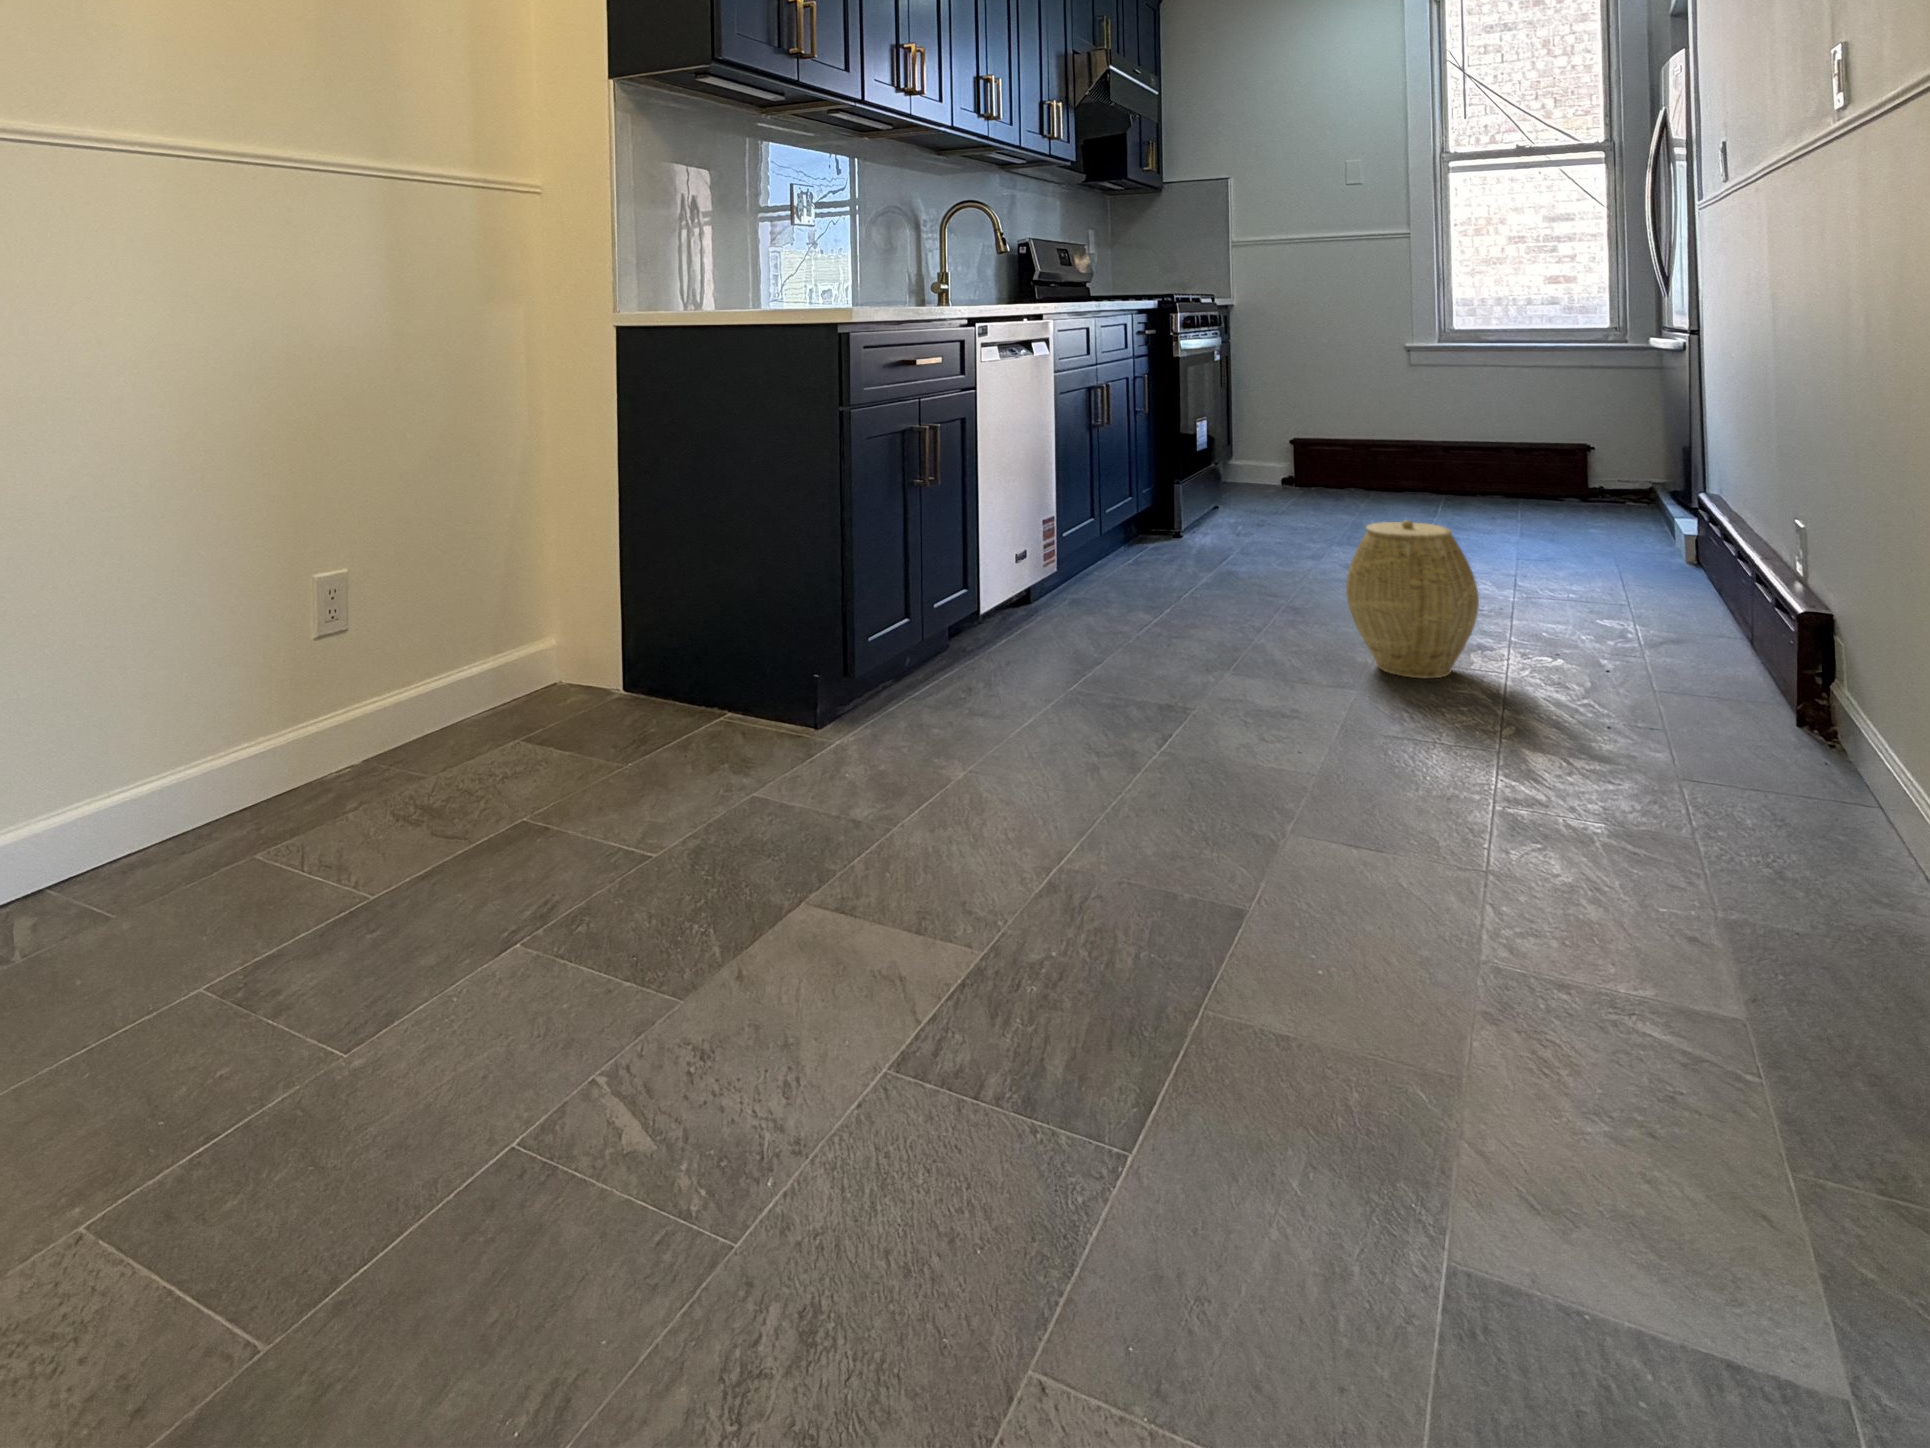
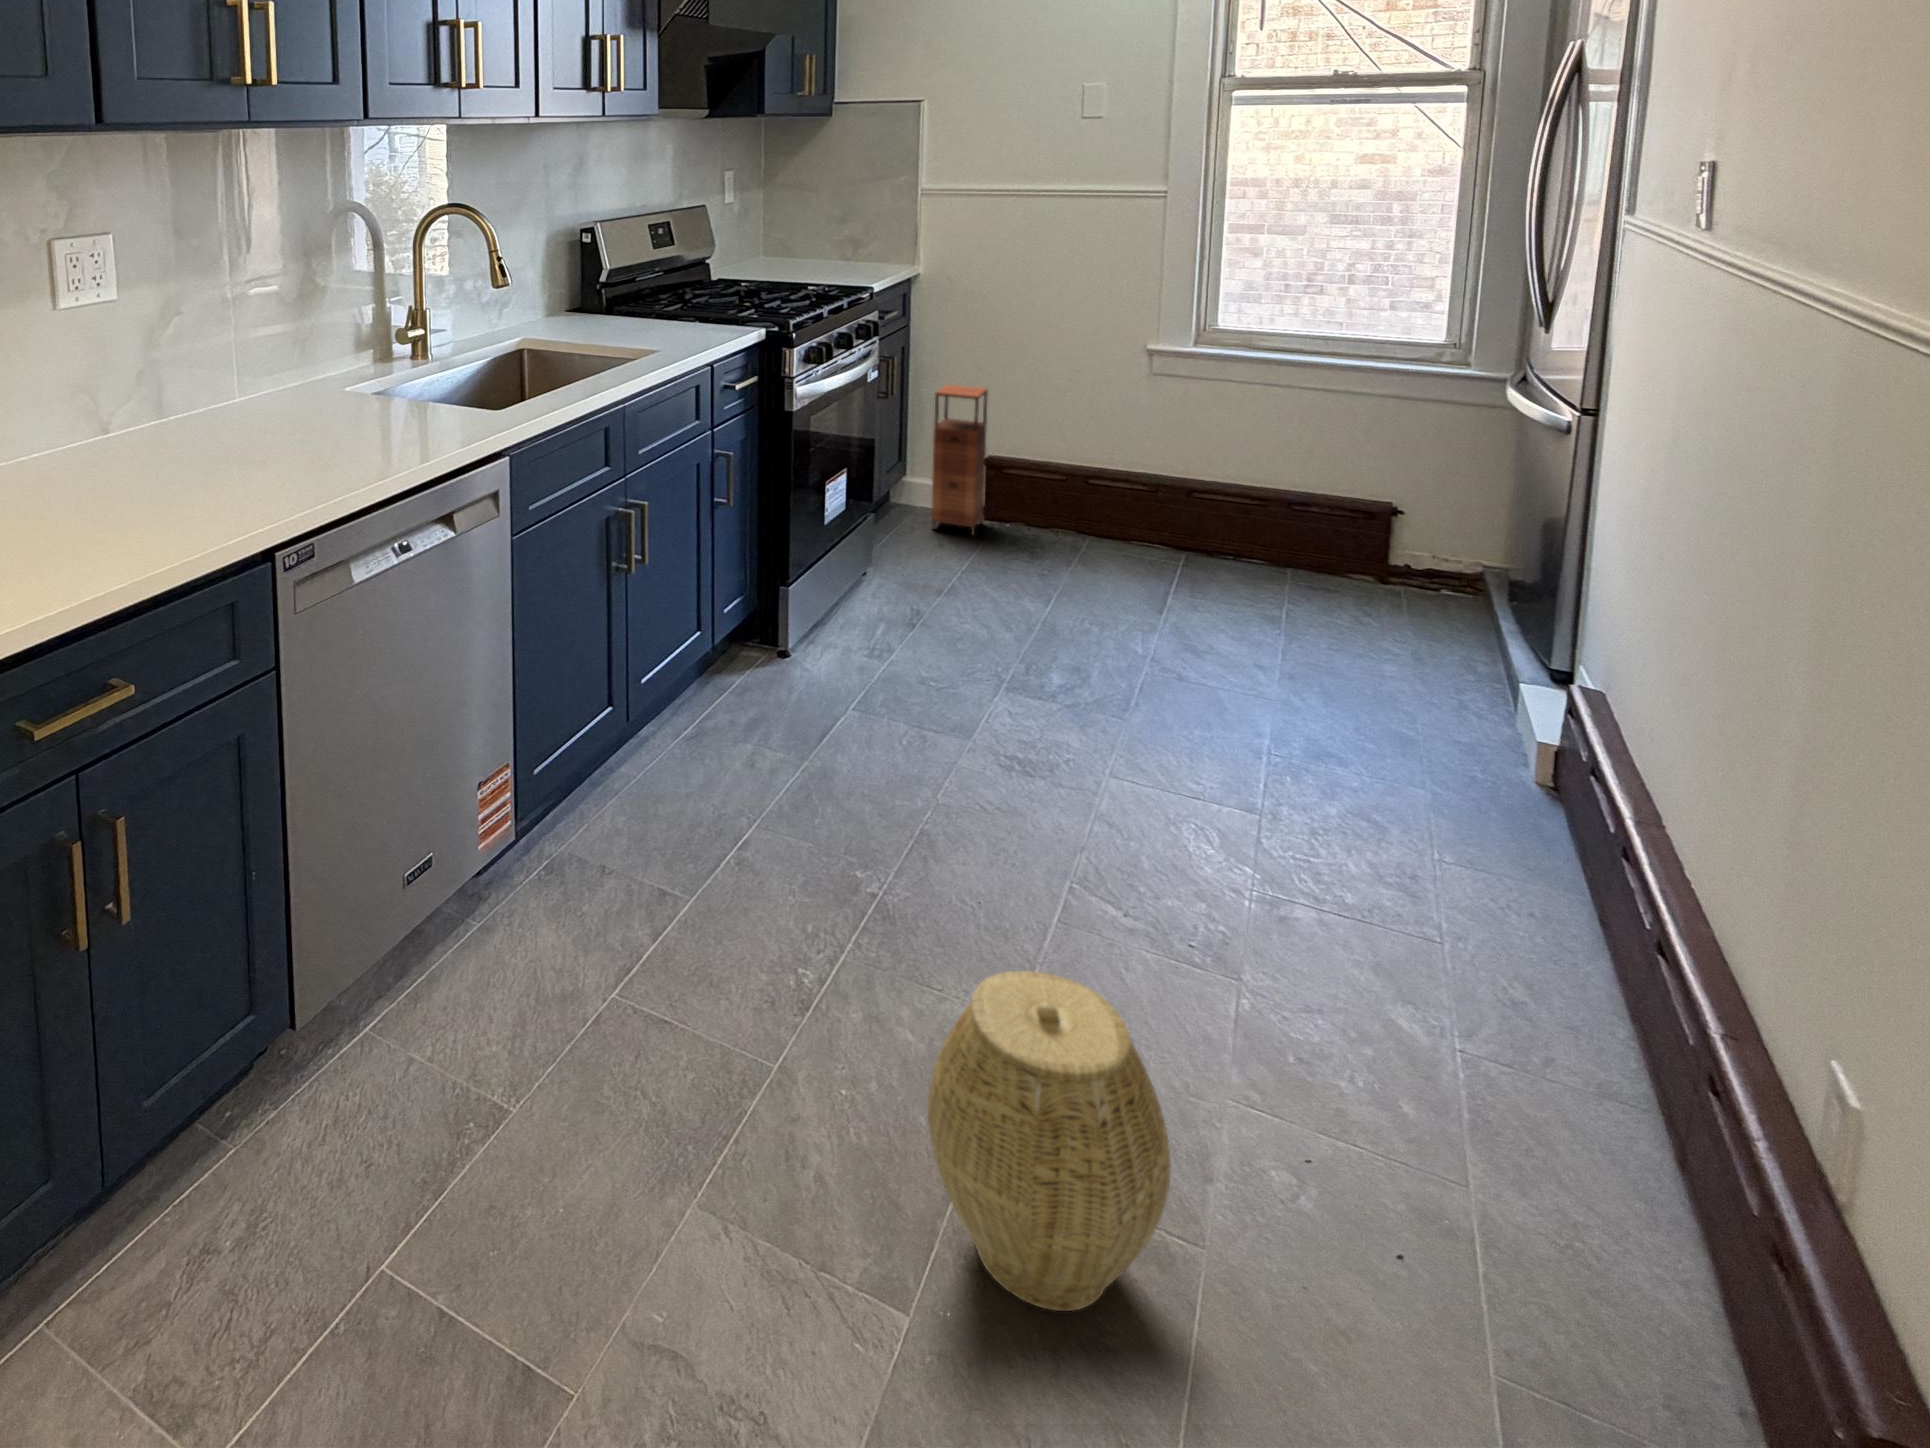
storage cabinet: none [1254,383,1294,491] -> present [931,385,988,536]

